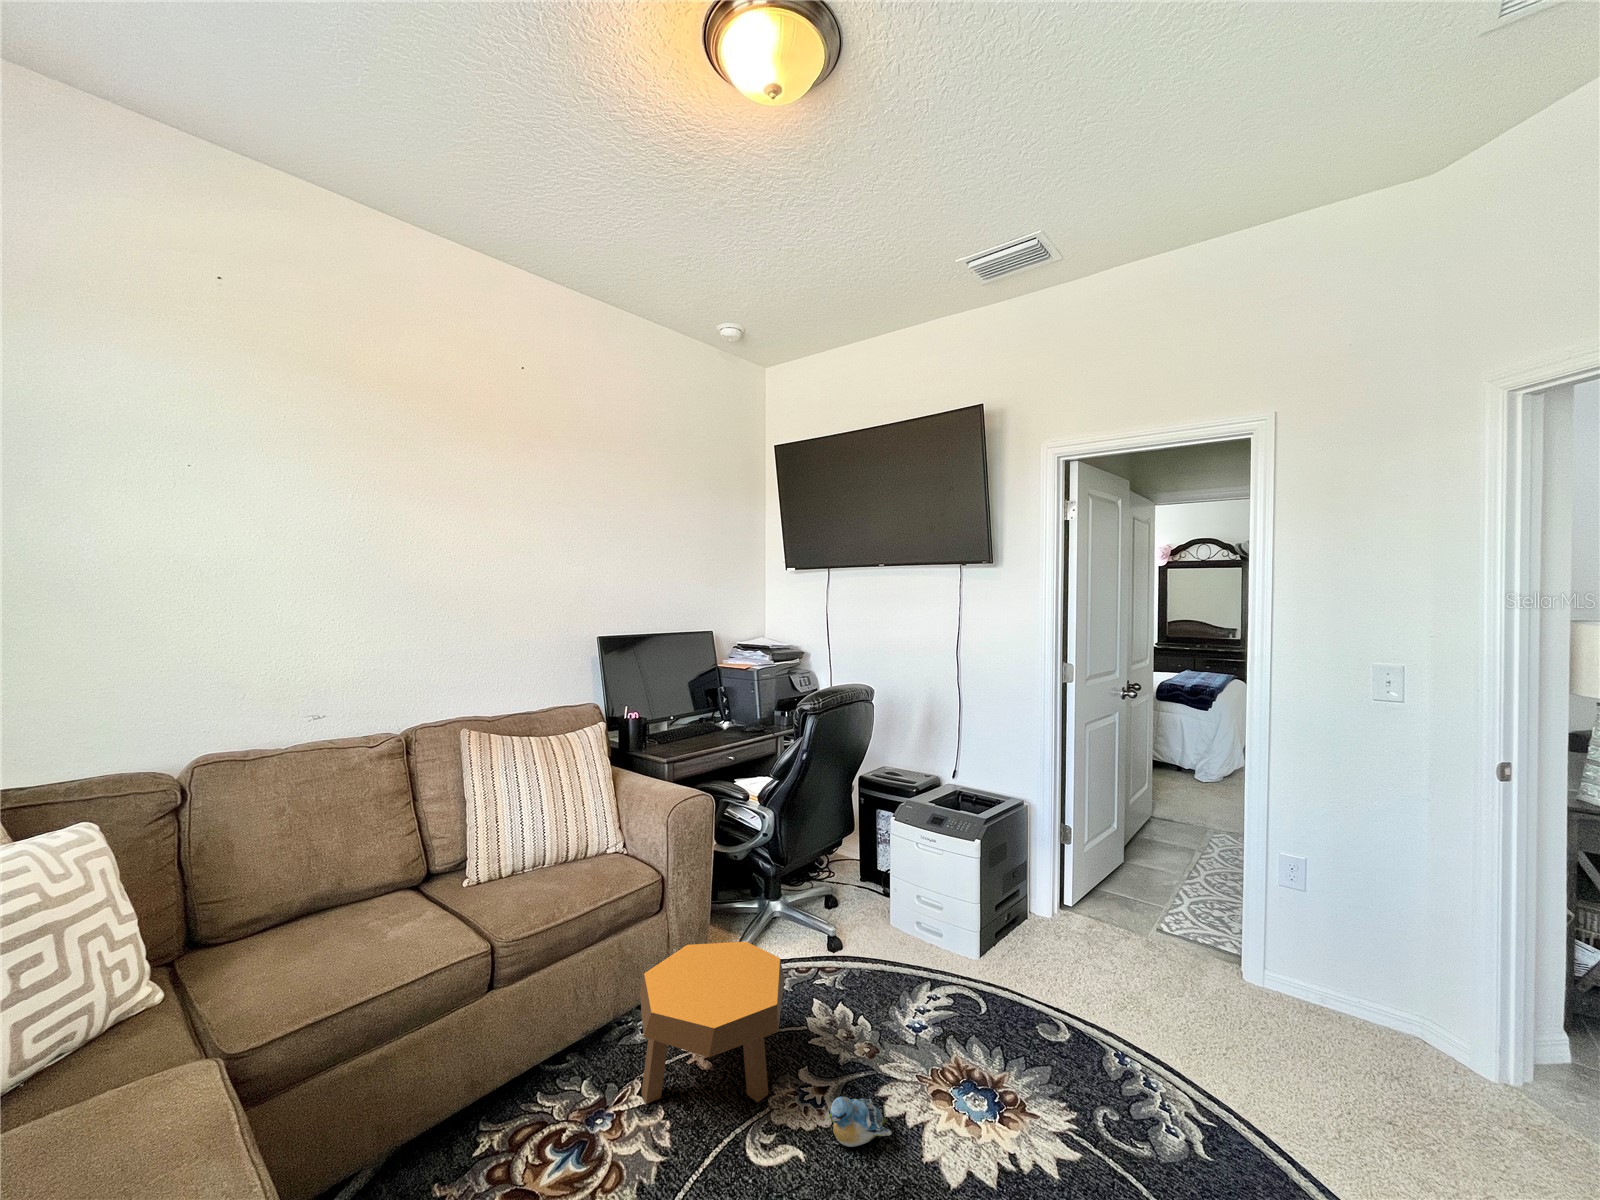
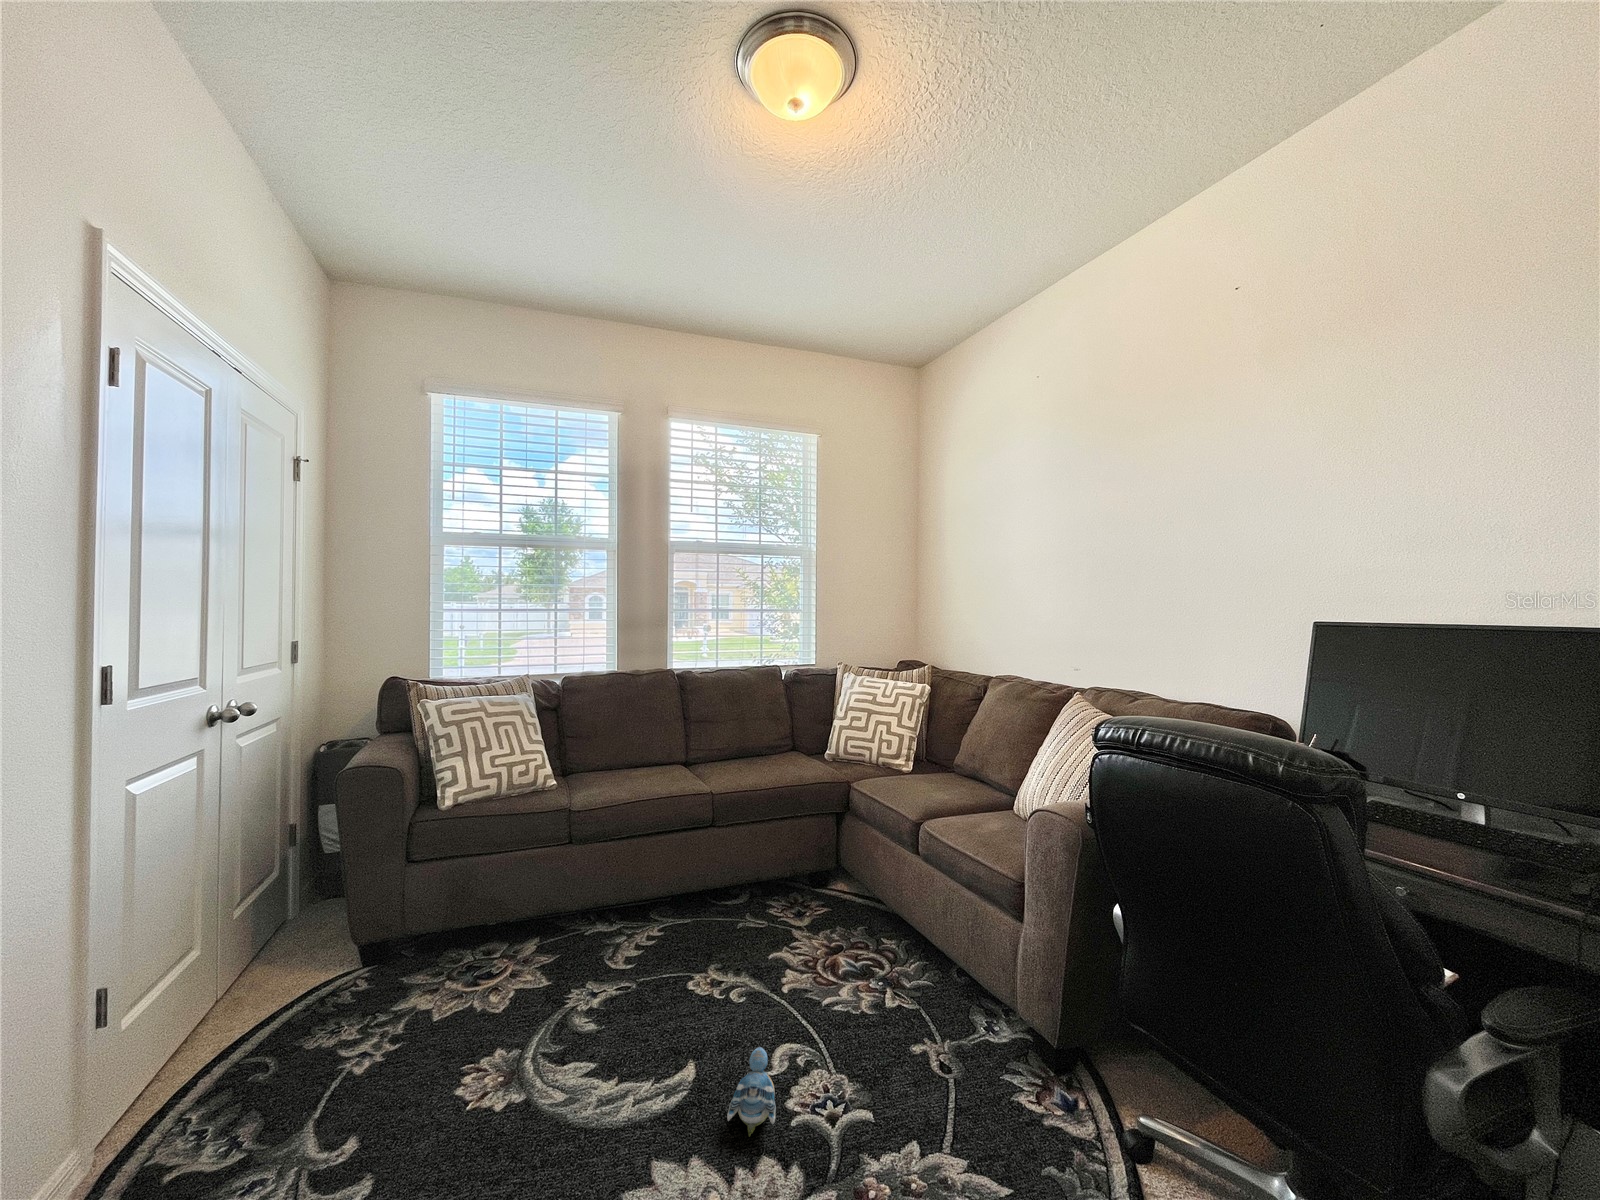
footstool: present [640,942,785,1104] -> none [832,924,993,1080]

